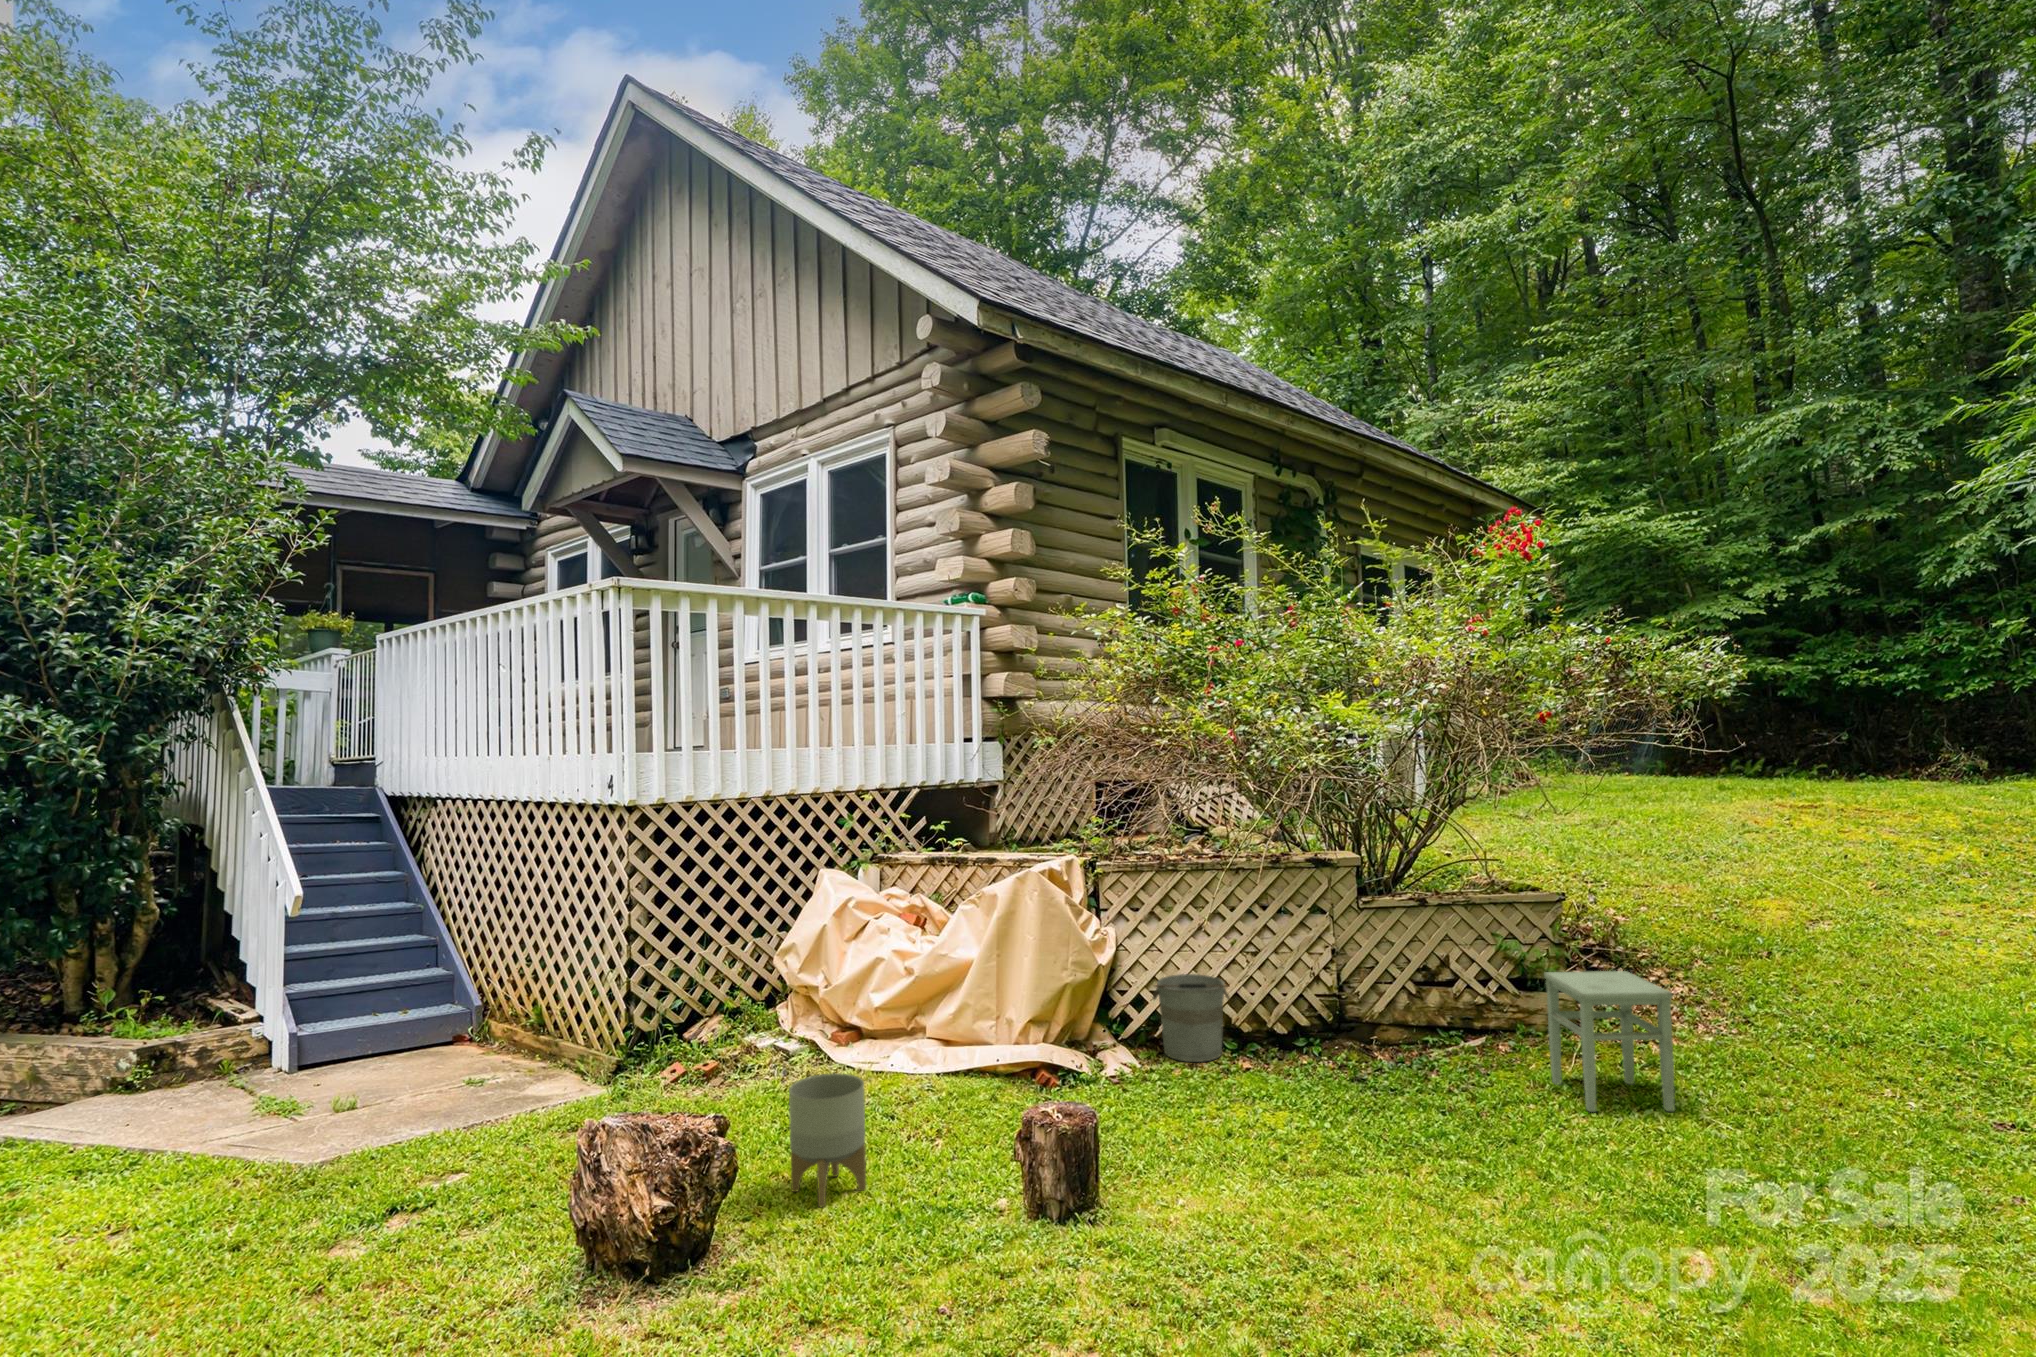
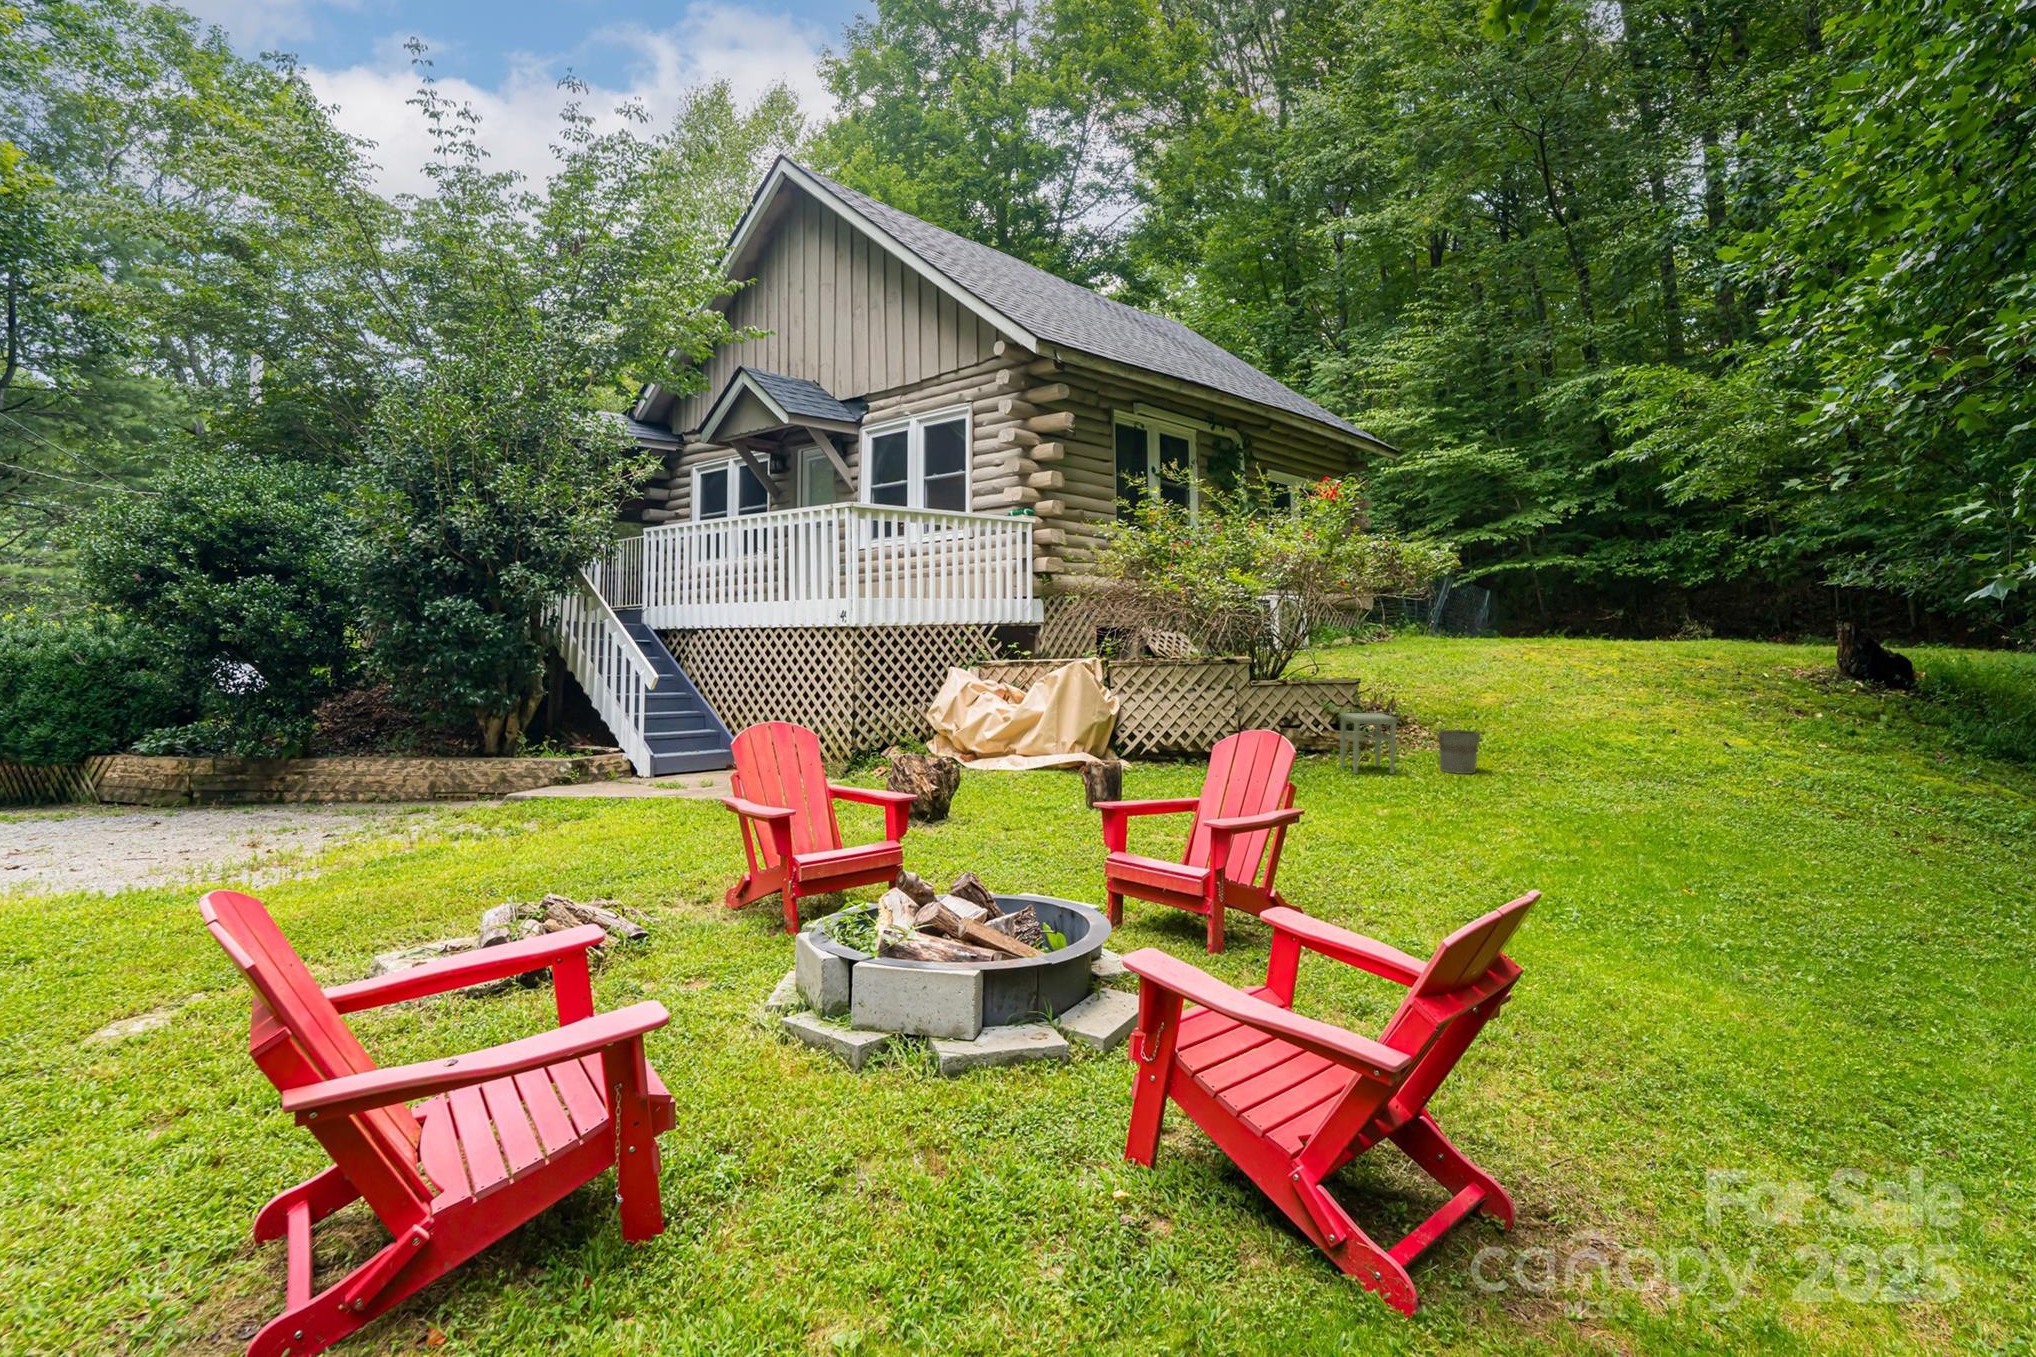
bucket: present [1152,974,1230,1062] -> present [1437,730,1482,774]
planter: present [789,1073,866,1207] -> none [986,742,1021,795]

